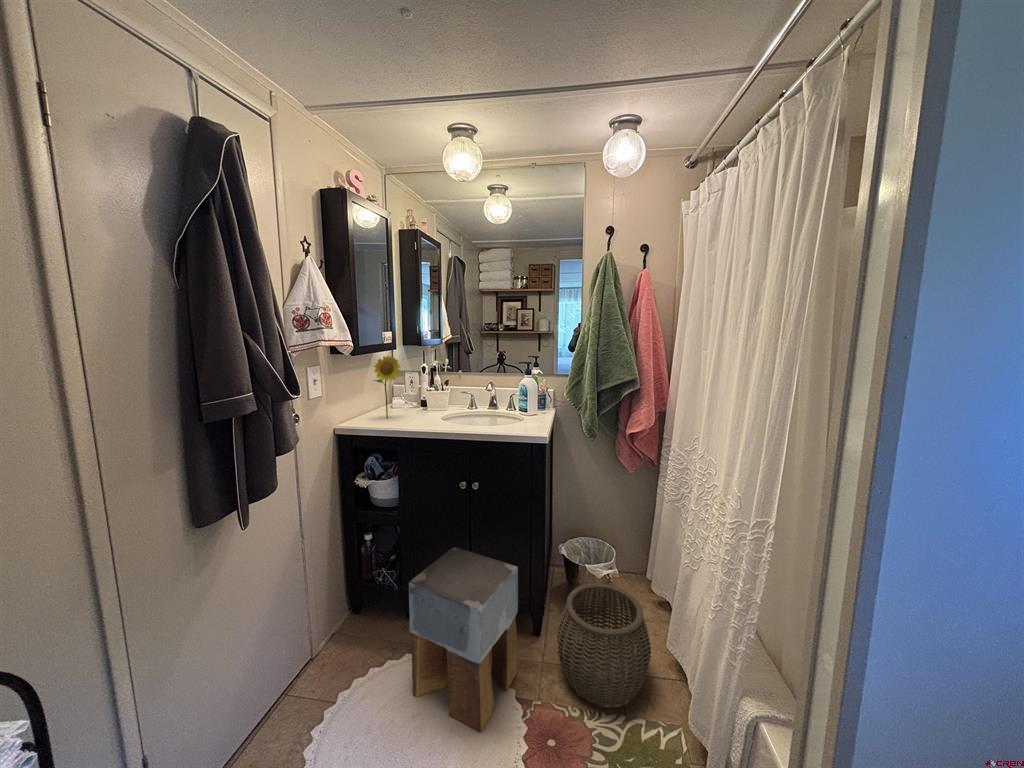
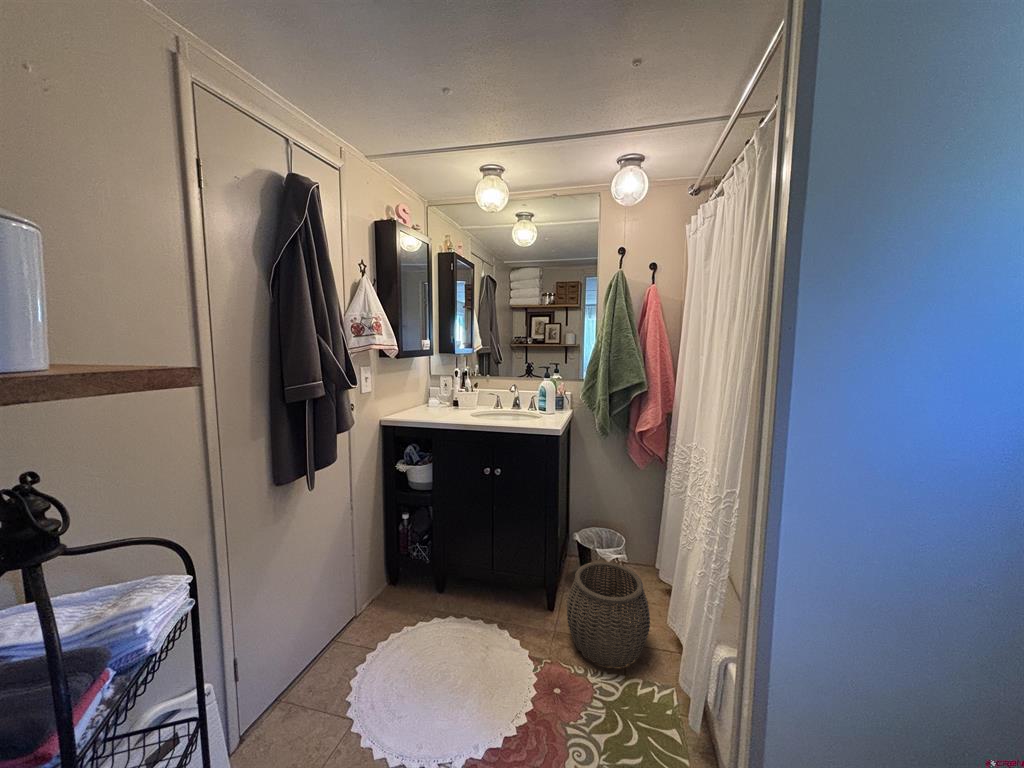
flower: present [374,356,400,418] -> none [414,359,437,413]
stool: present [409,547,518,732] -> none [439,523,532,679]

